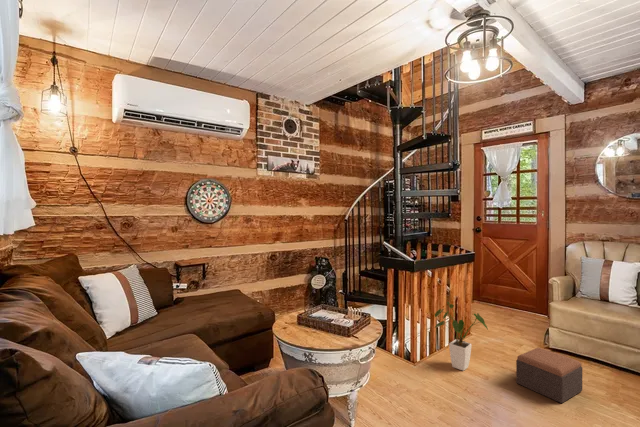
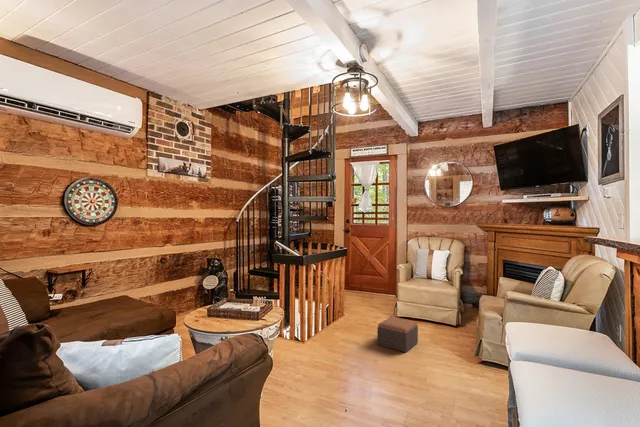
house plant: present [435,302,488,371] -> none [319,289,359,342]

